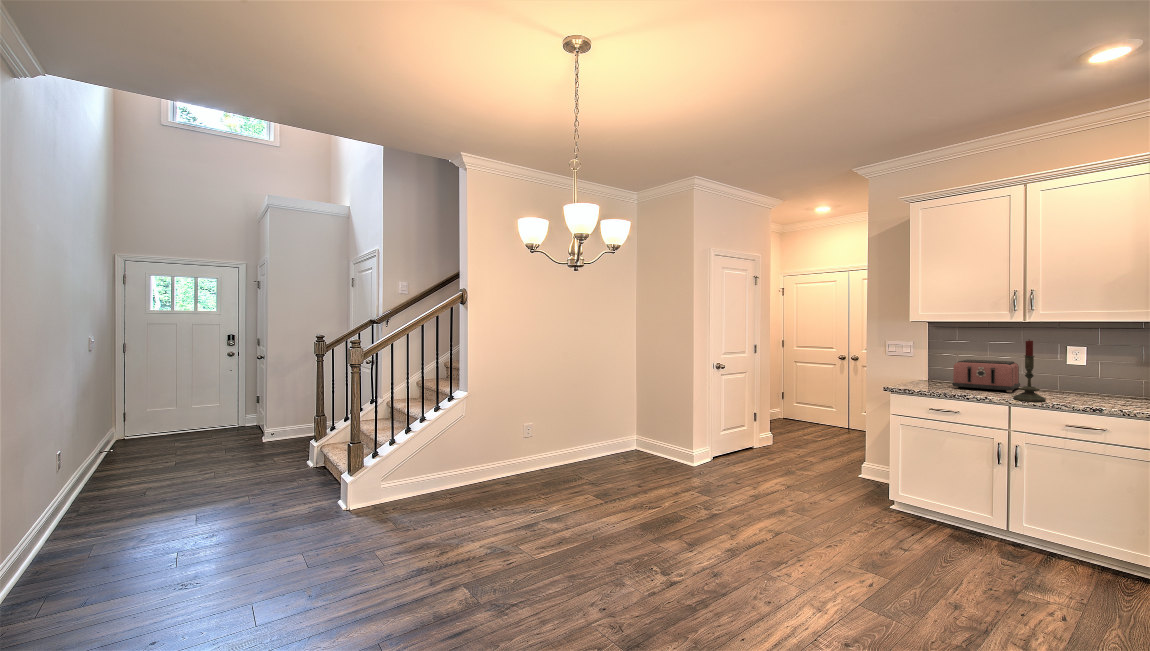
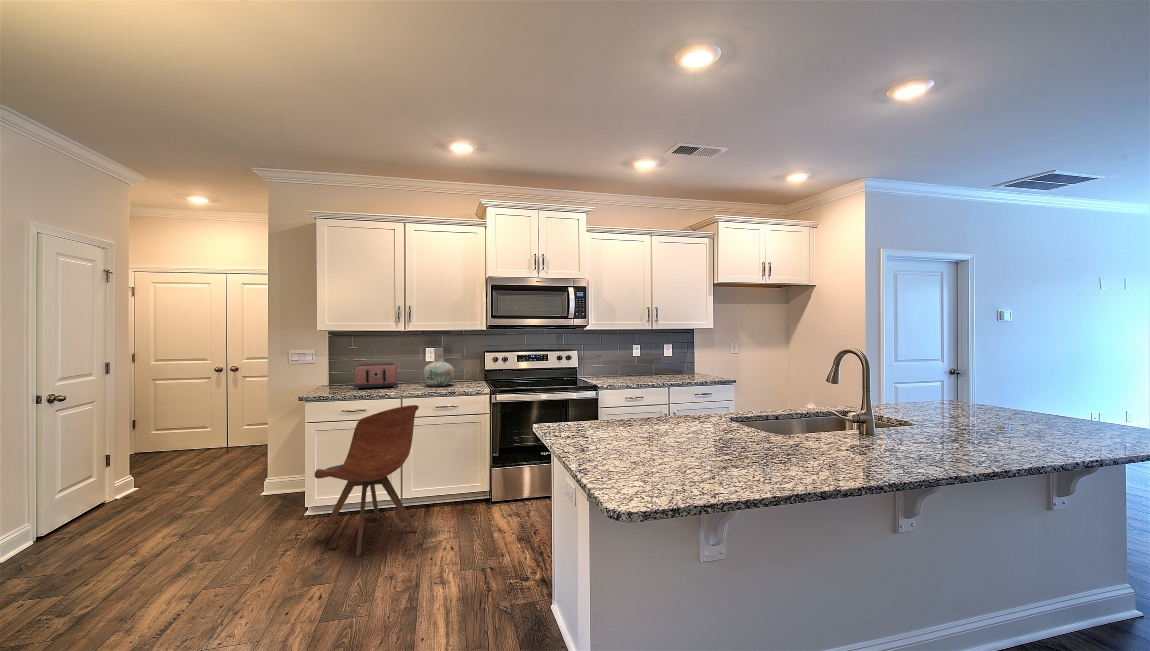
candle: present [1013,340,1046,402] -> none [402,344,422,393]
vase: none [1057,346,1116,400] -> present [423,348,454,386]
dining chair: none [890,414,1020,576] -> present [315,405,419,556]

